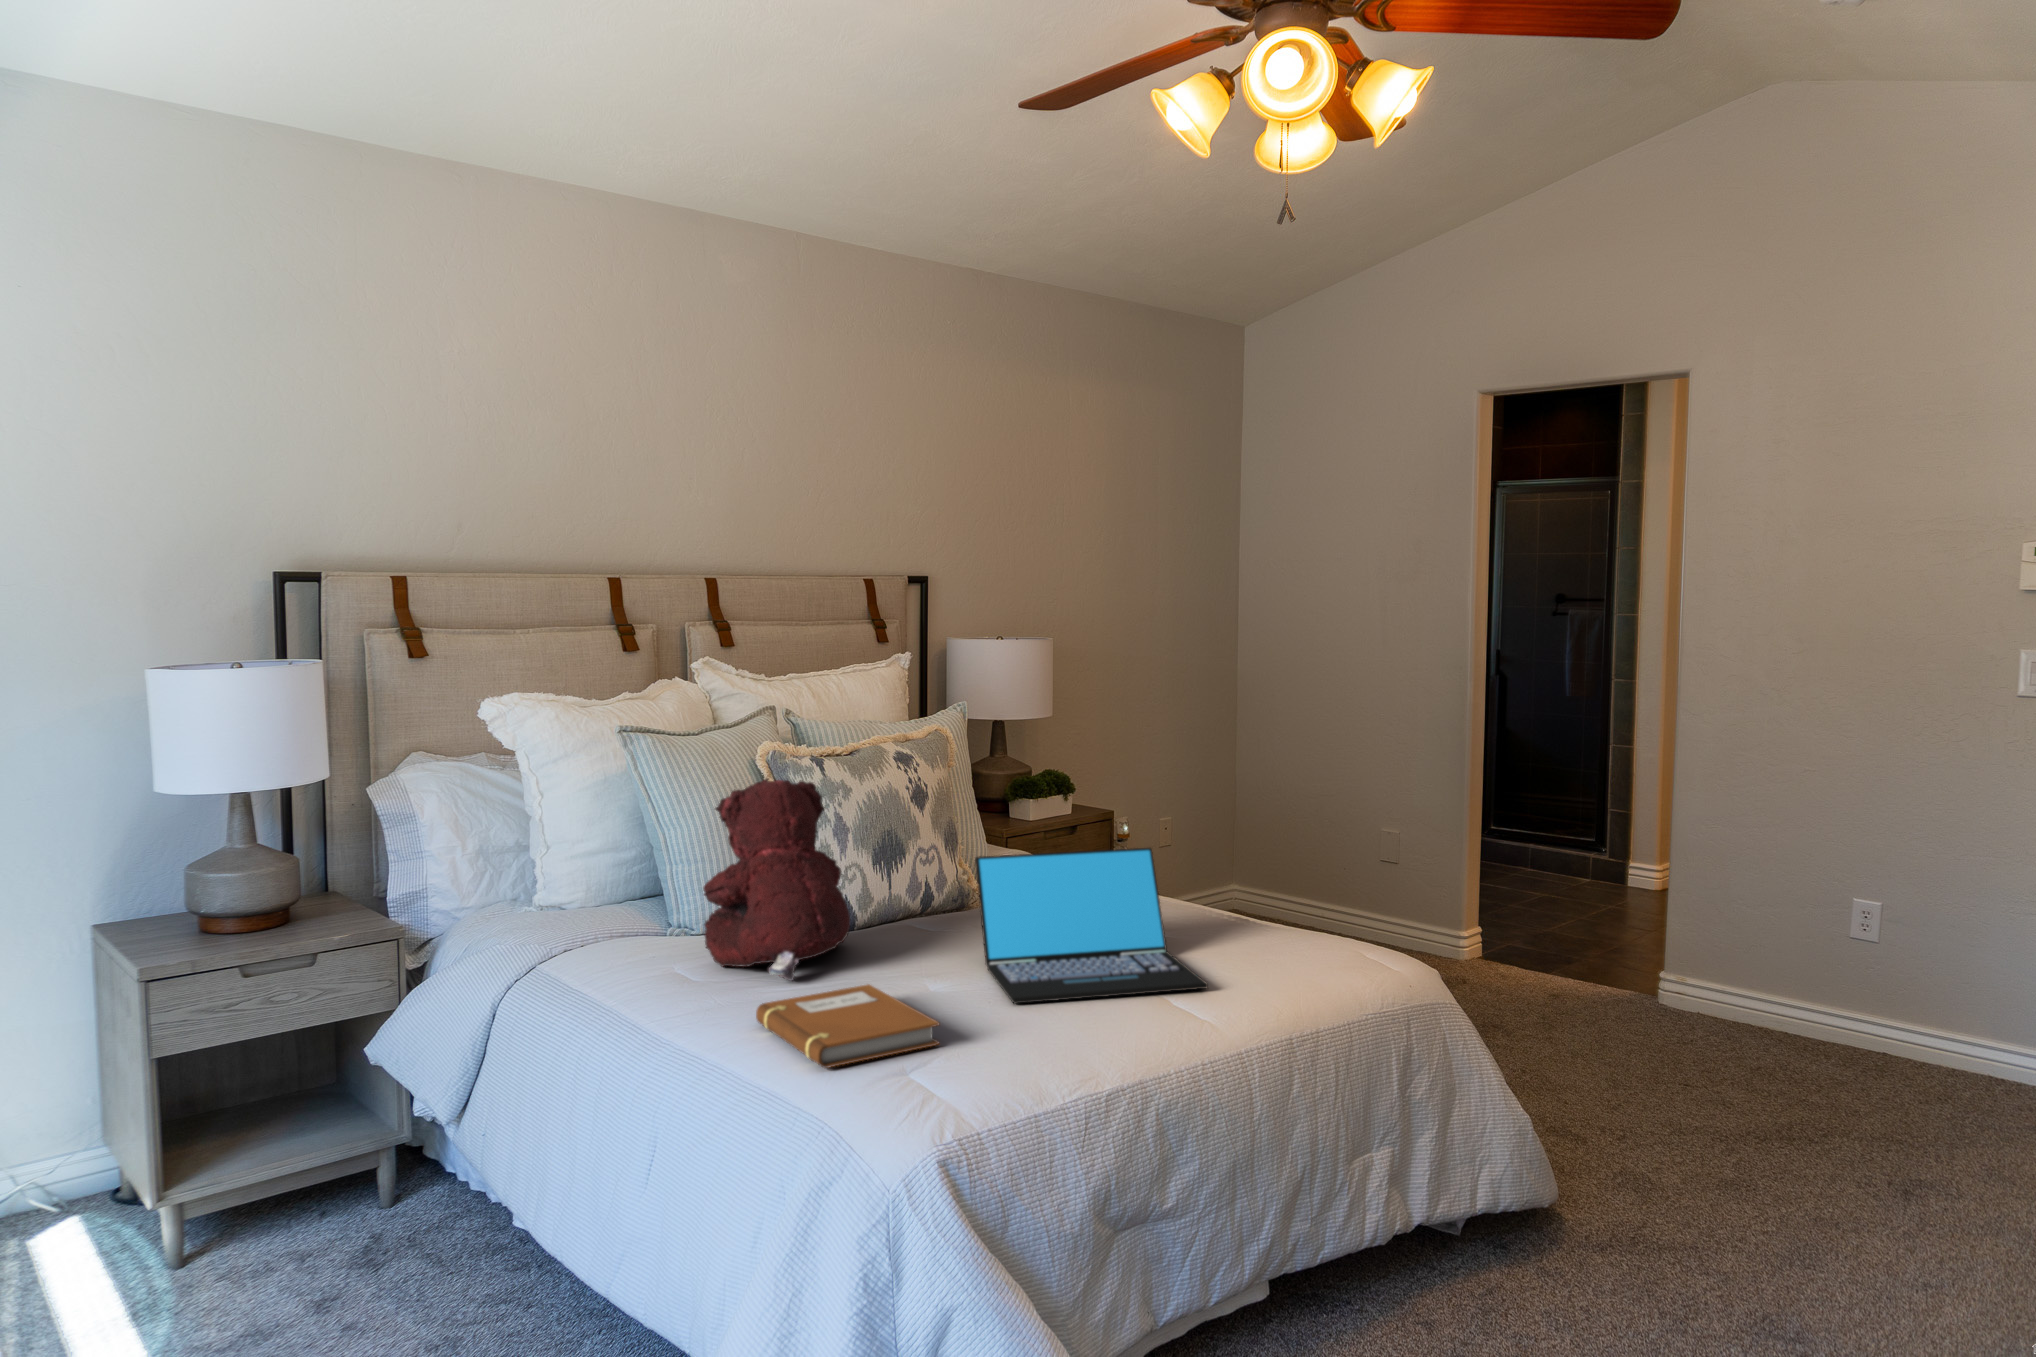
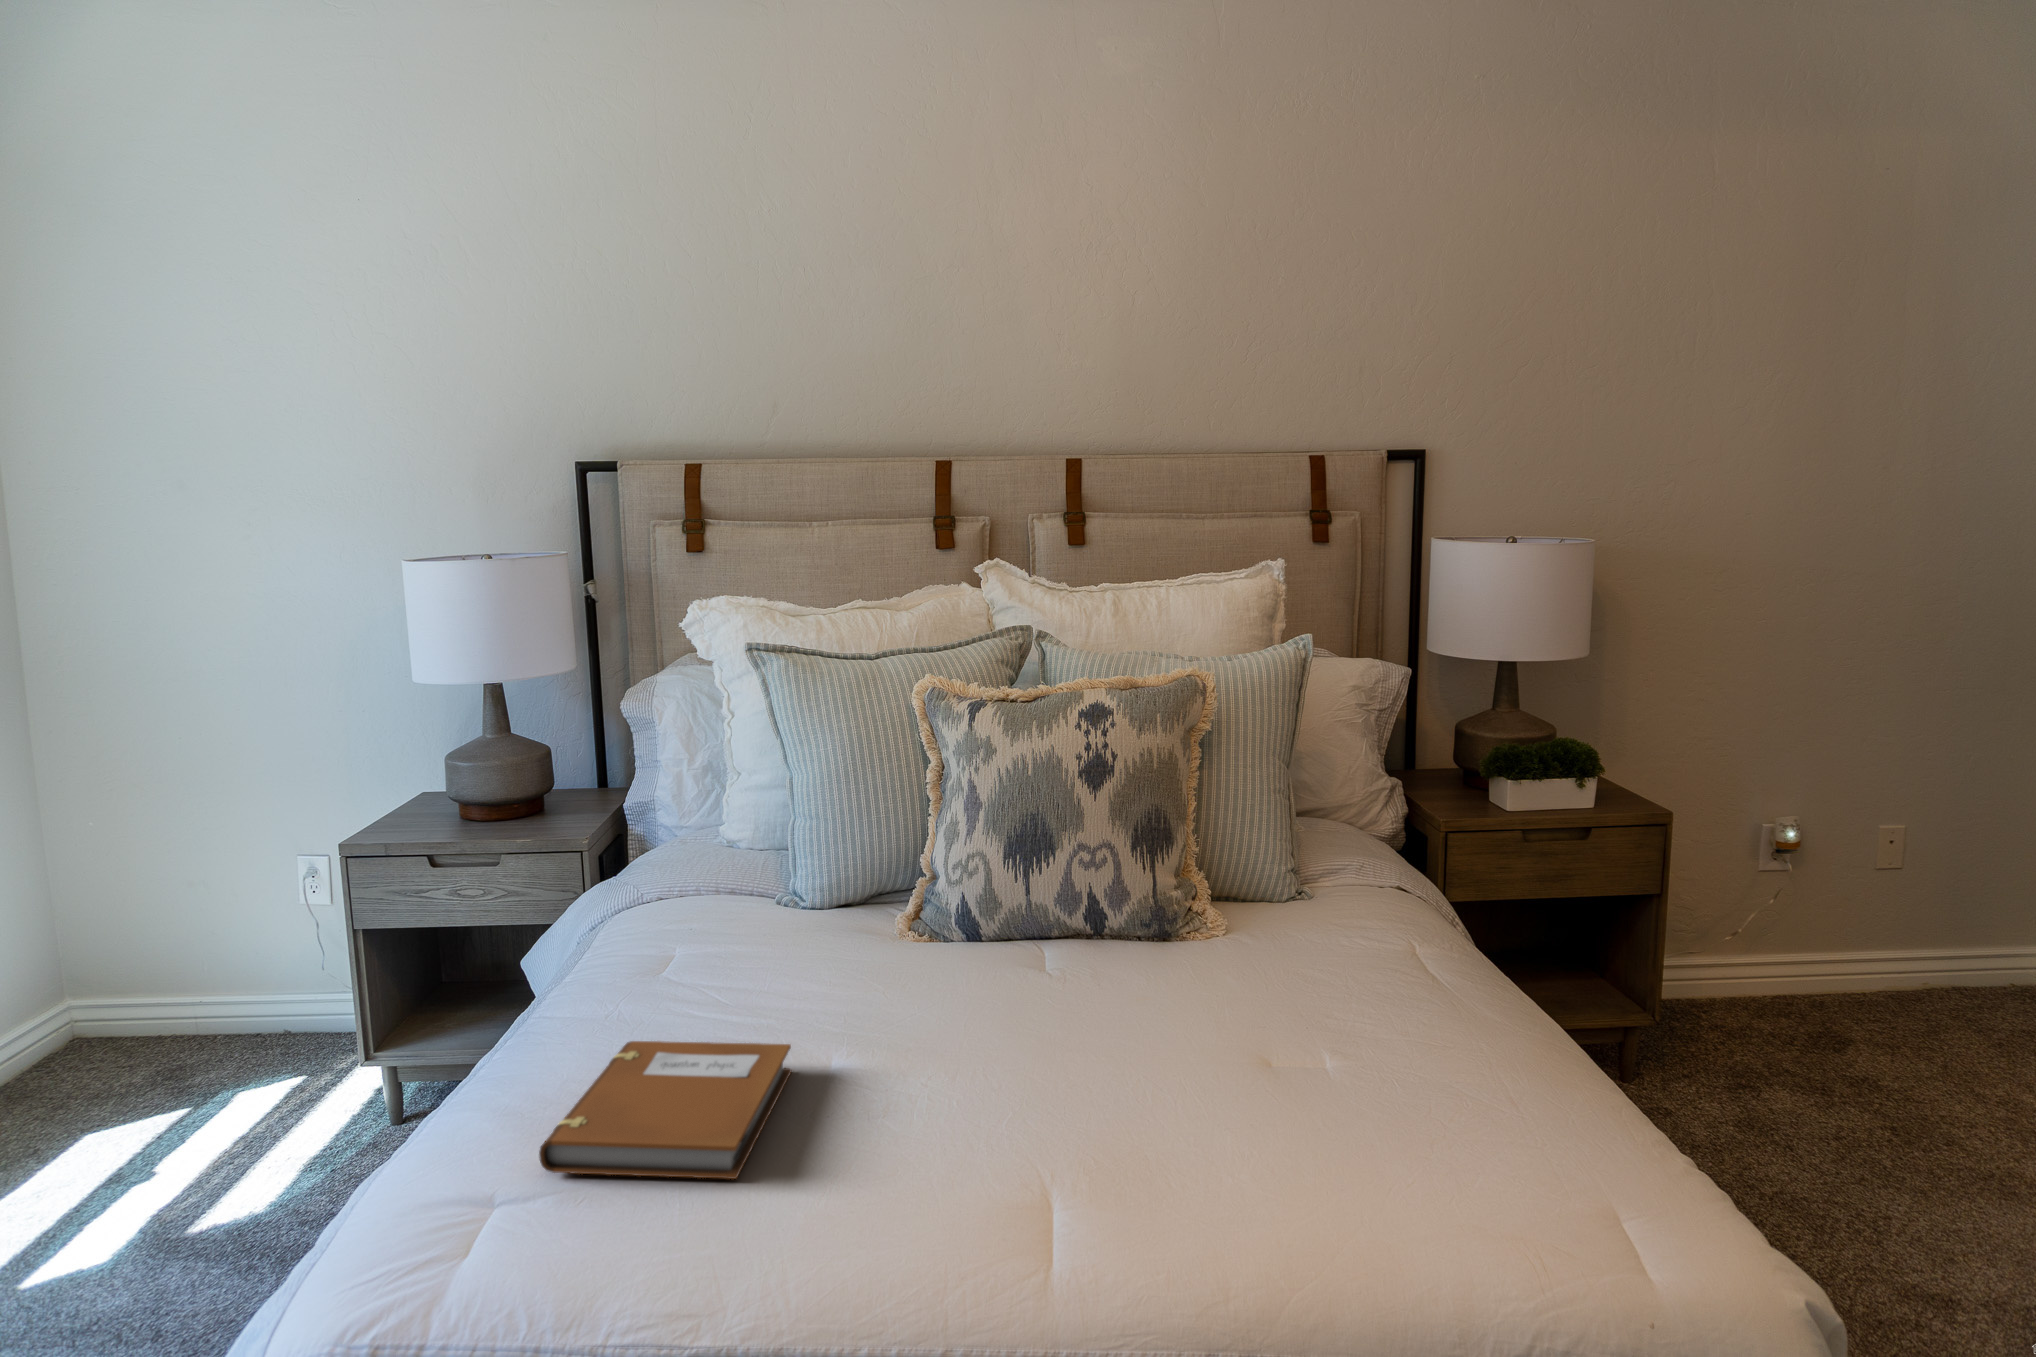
teddy bear: present [703,778,850,981] -> none [731,728,934,1007]
laptop: present [975,848,1208,1004] -> none [947,880,1332,1197]

